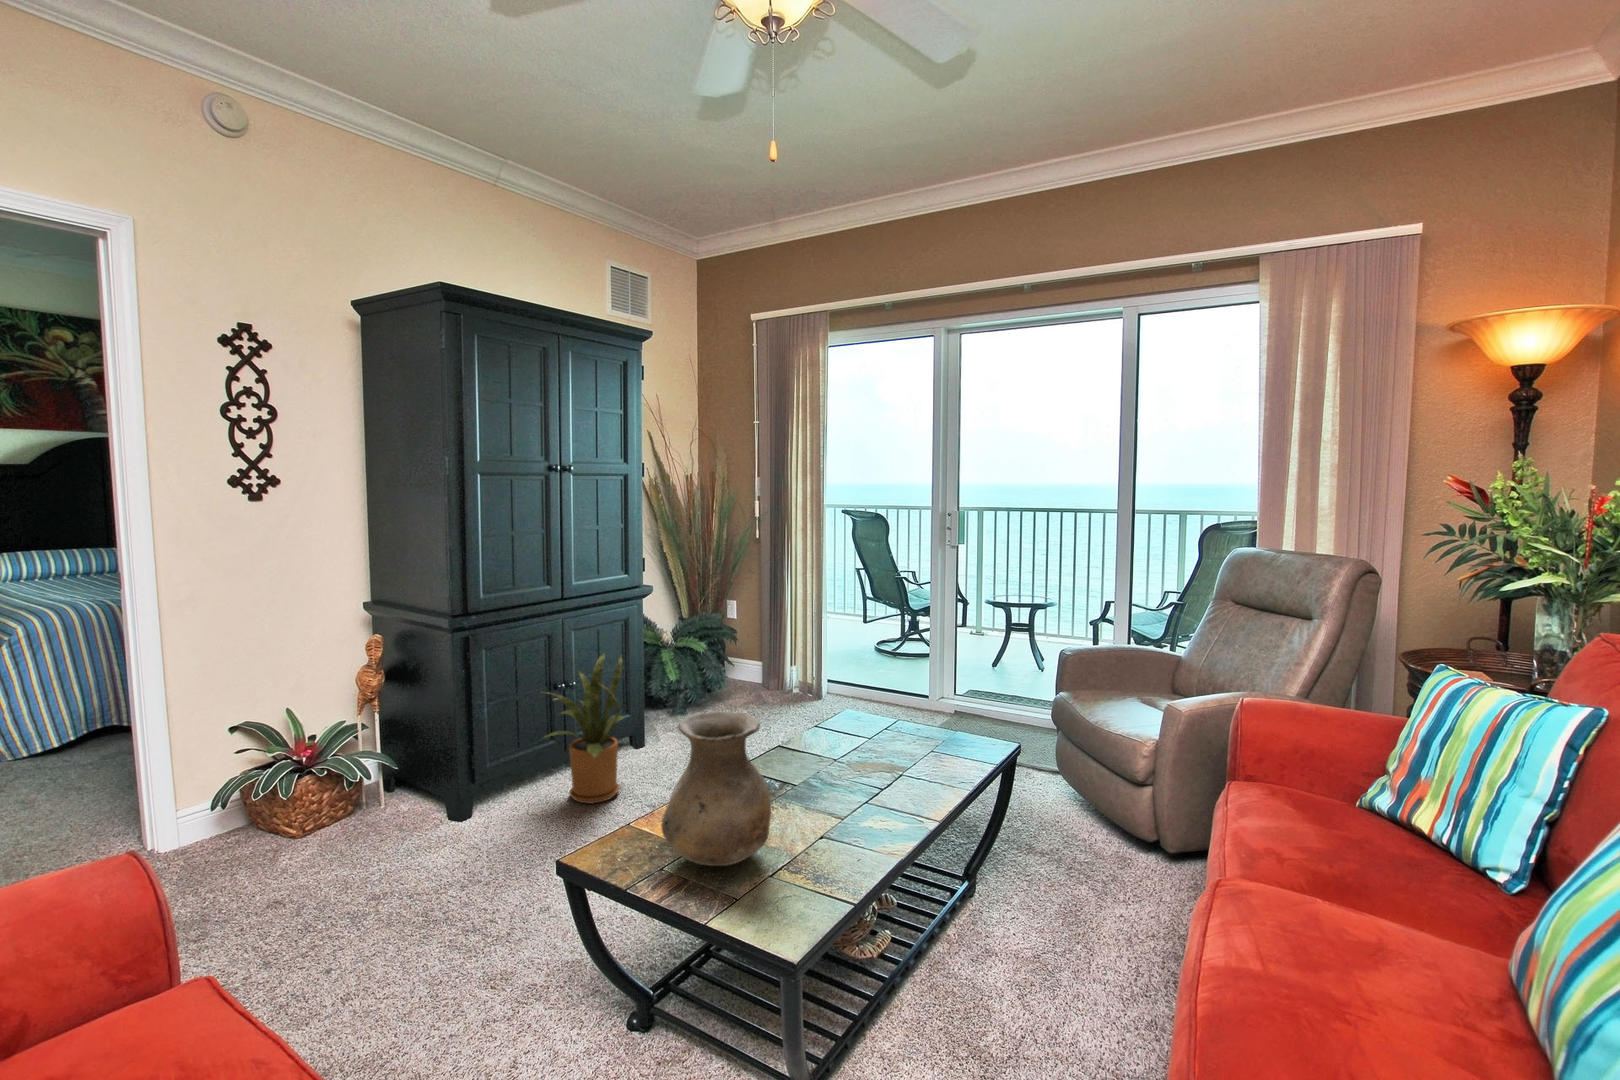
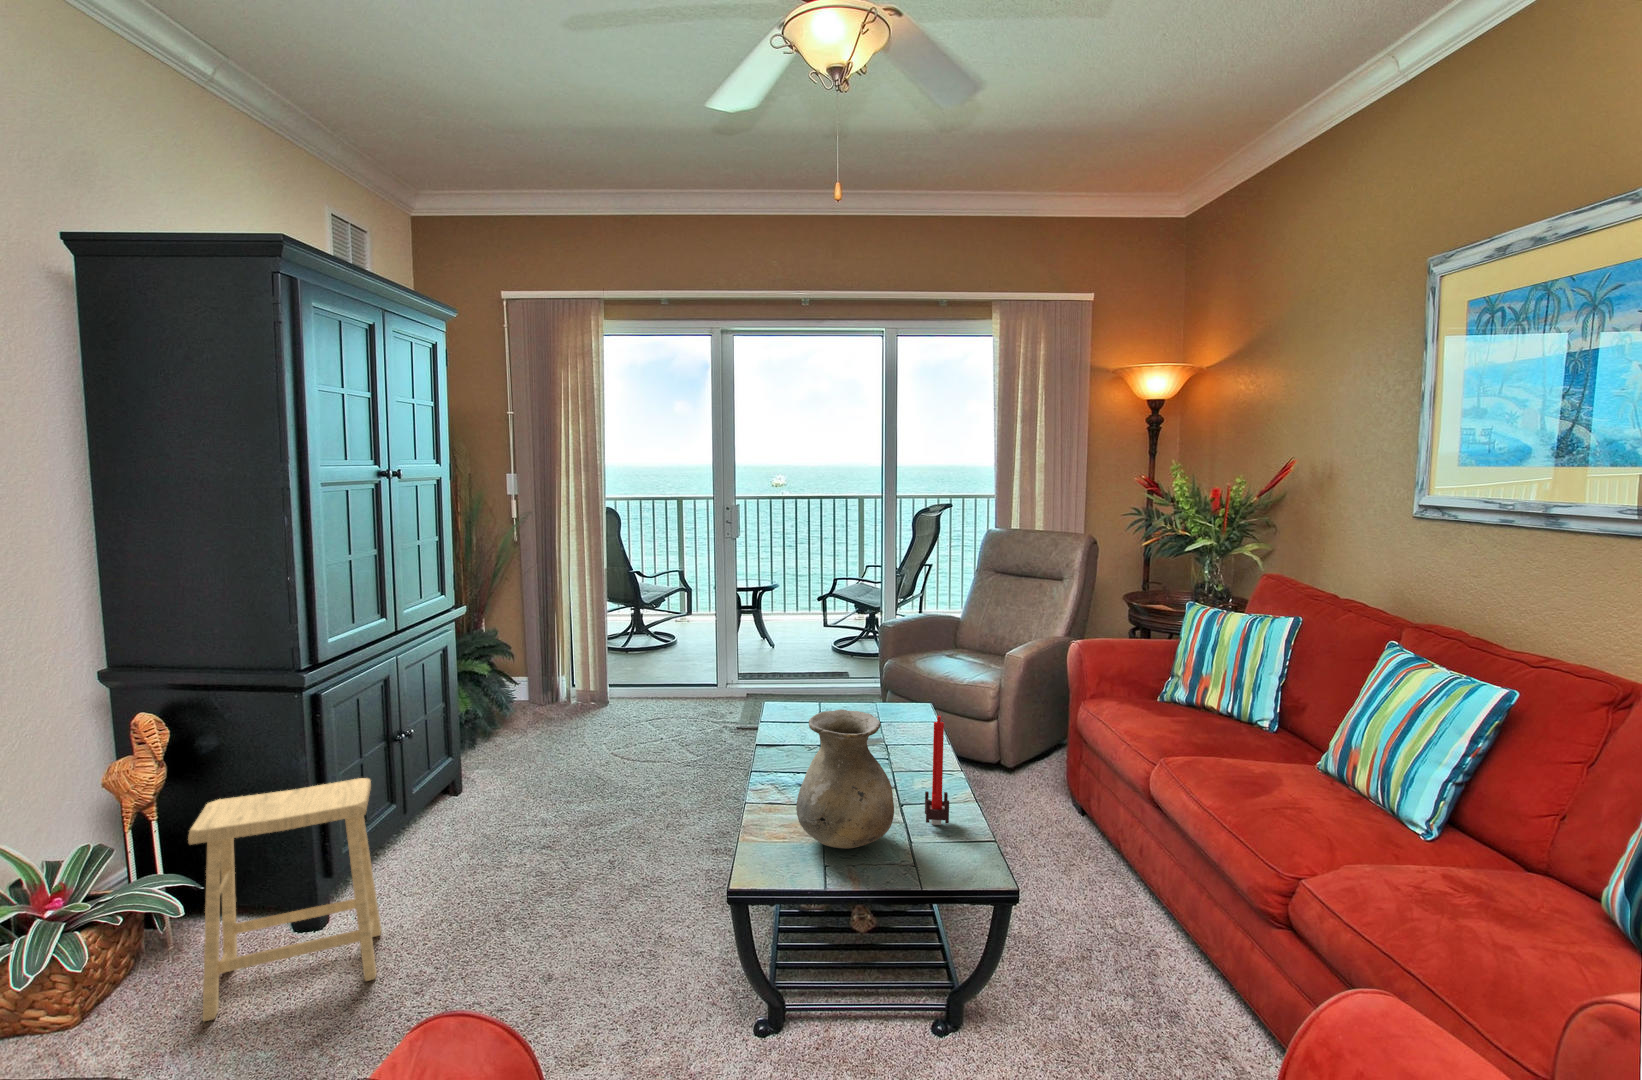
house plant: present [546,653,624,803] -> none [390,687,512,866]
footstool: none [340,702,486,867] -> present [188,778,381,1021]
candle: none [817,740,855,873] -> present [925,716,949,825]

